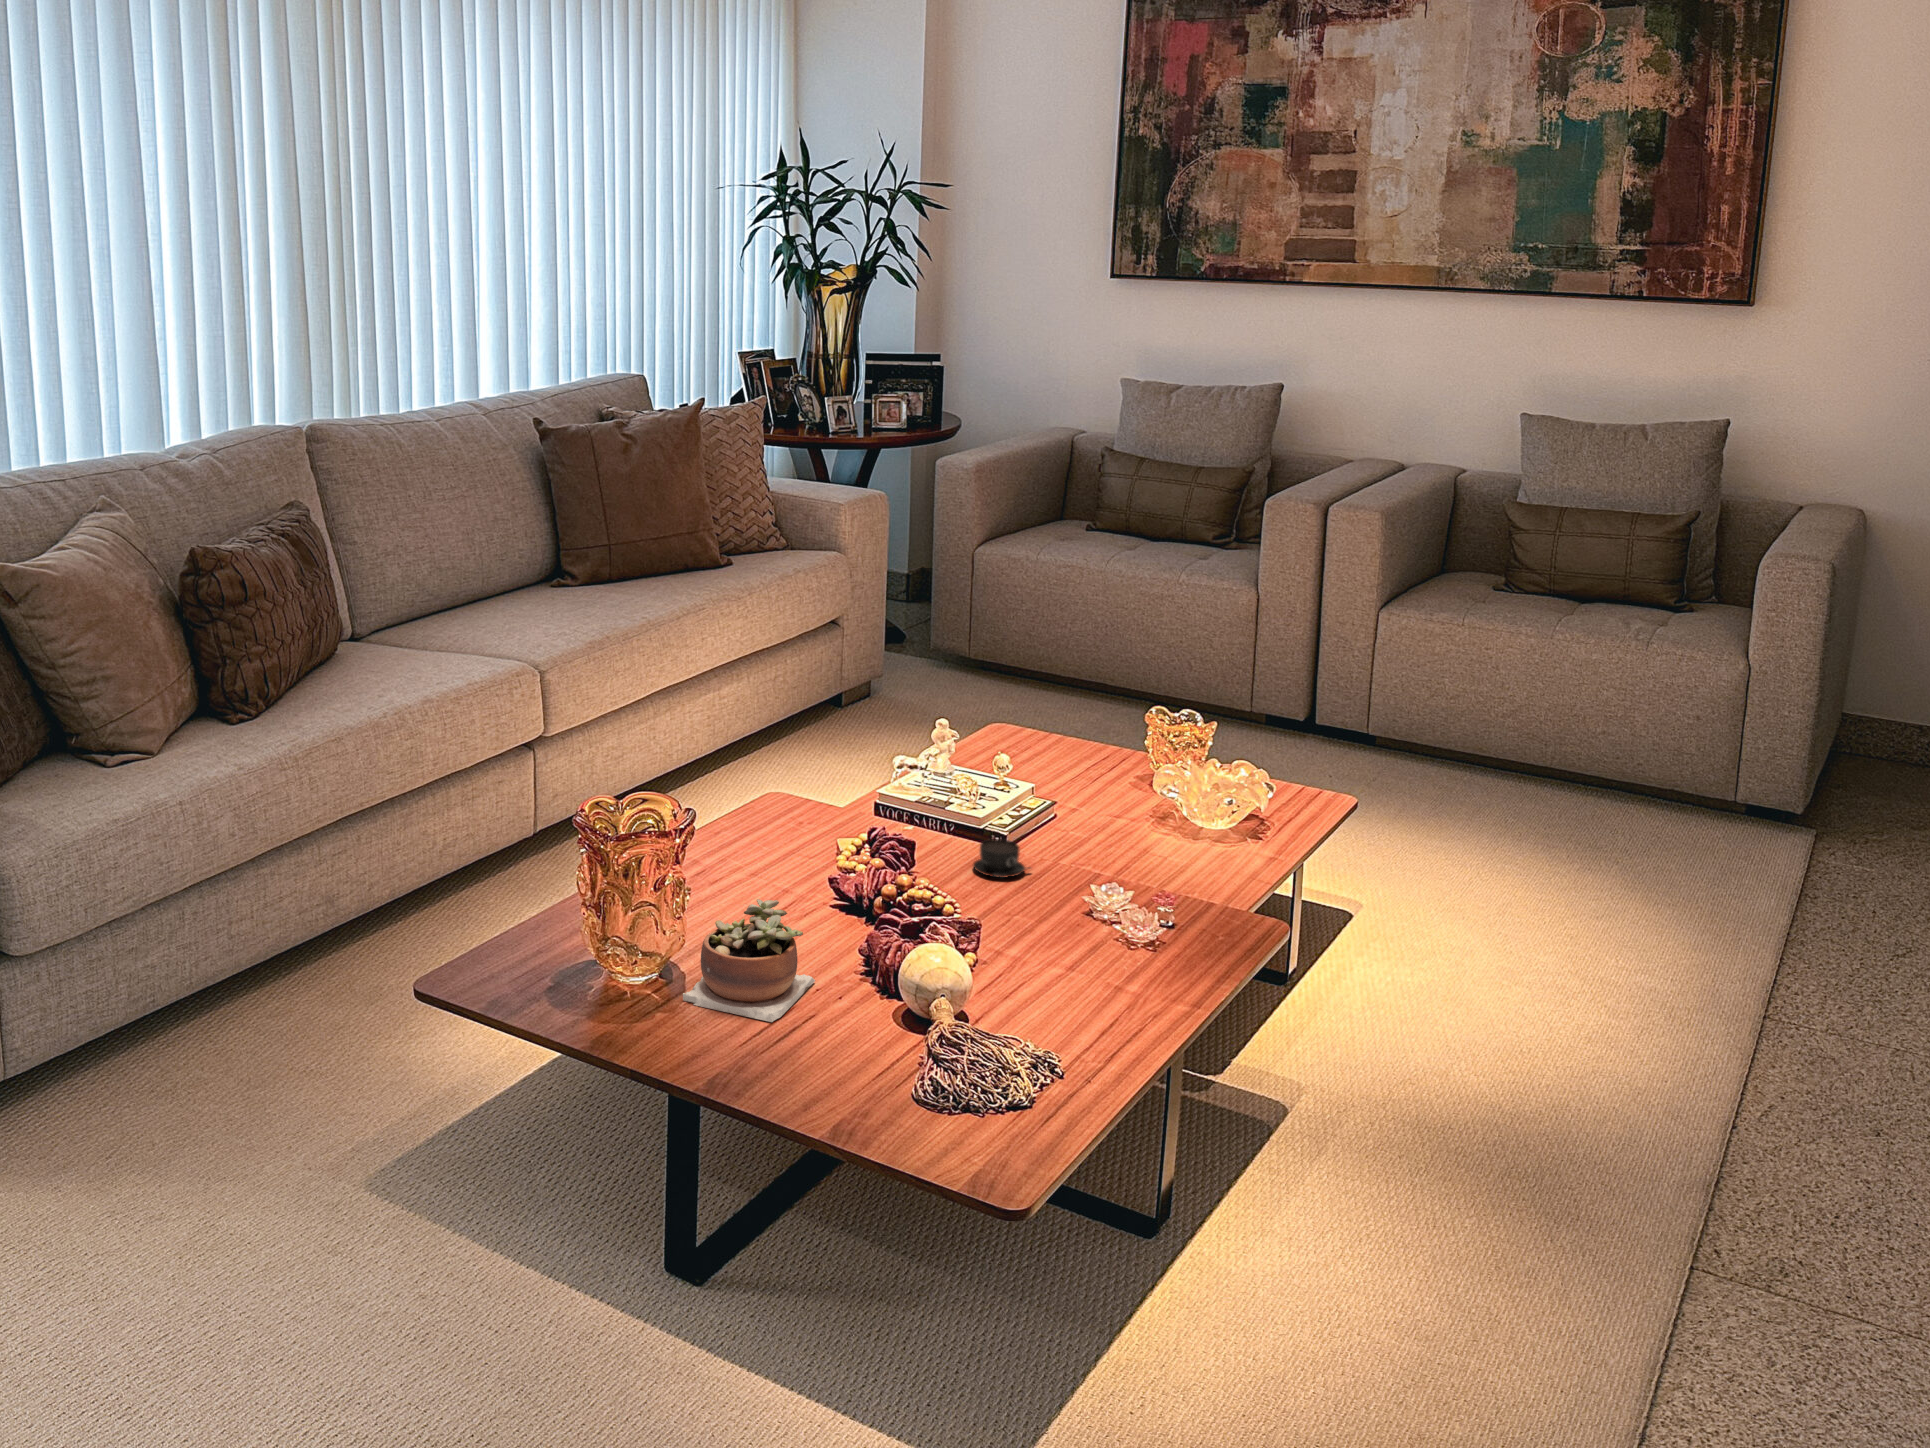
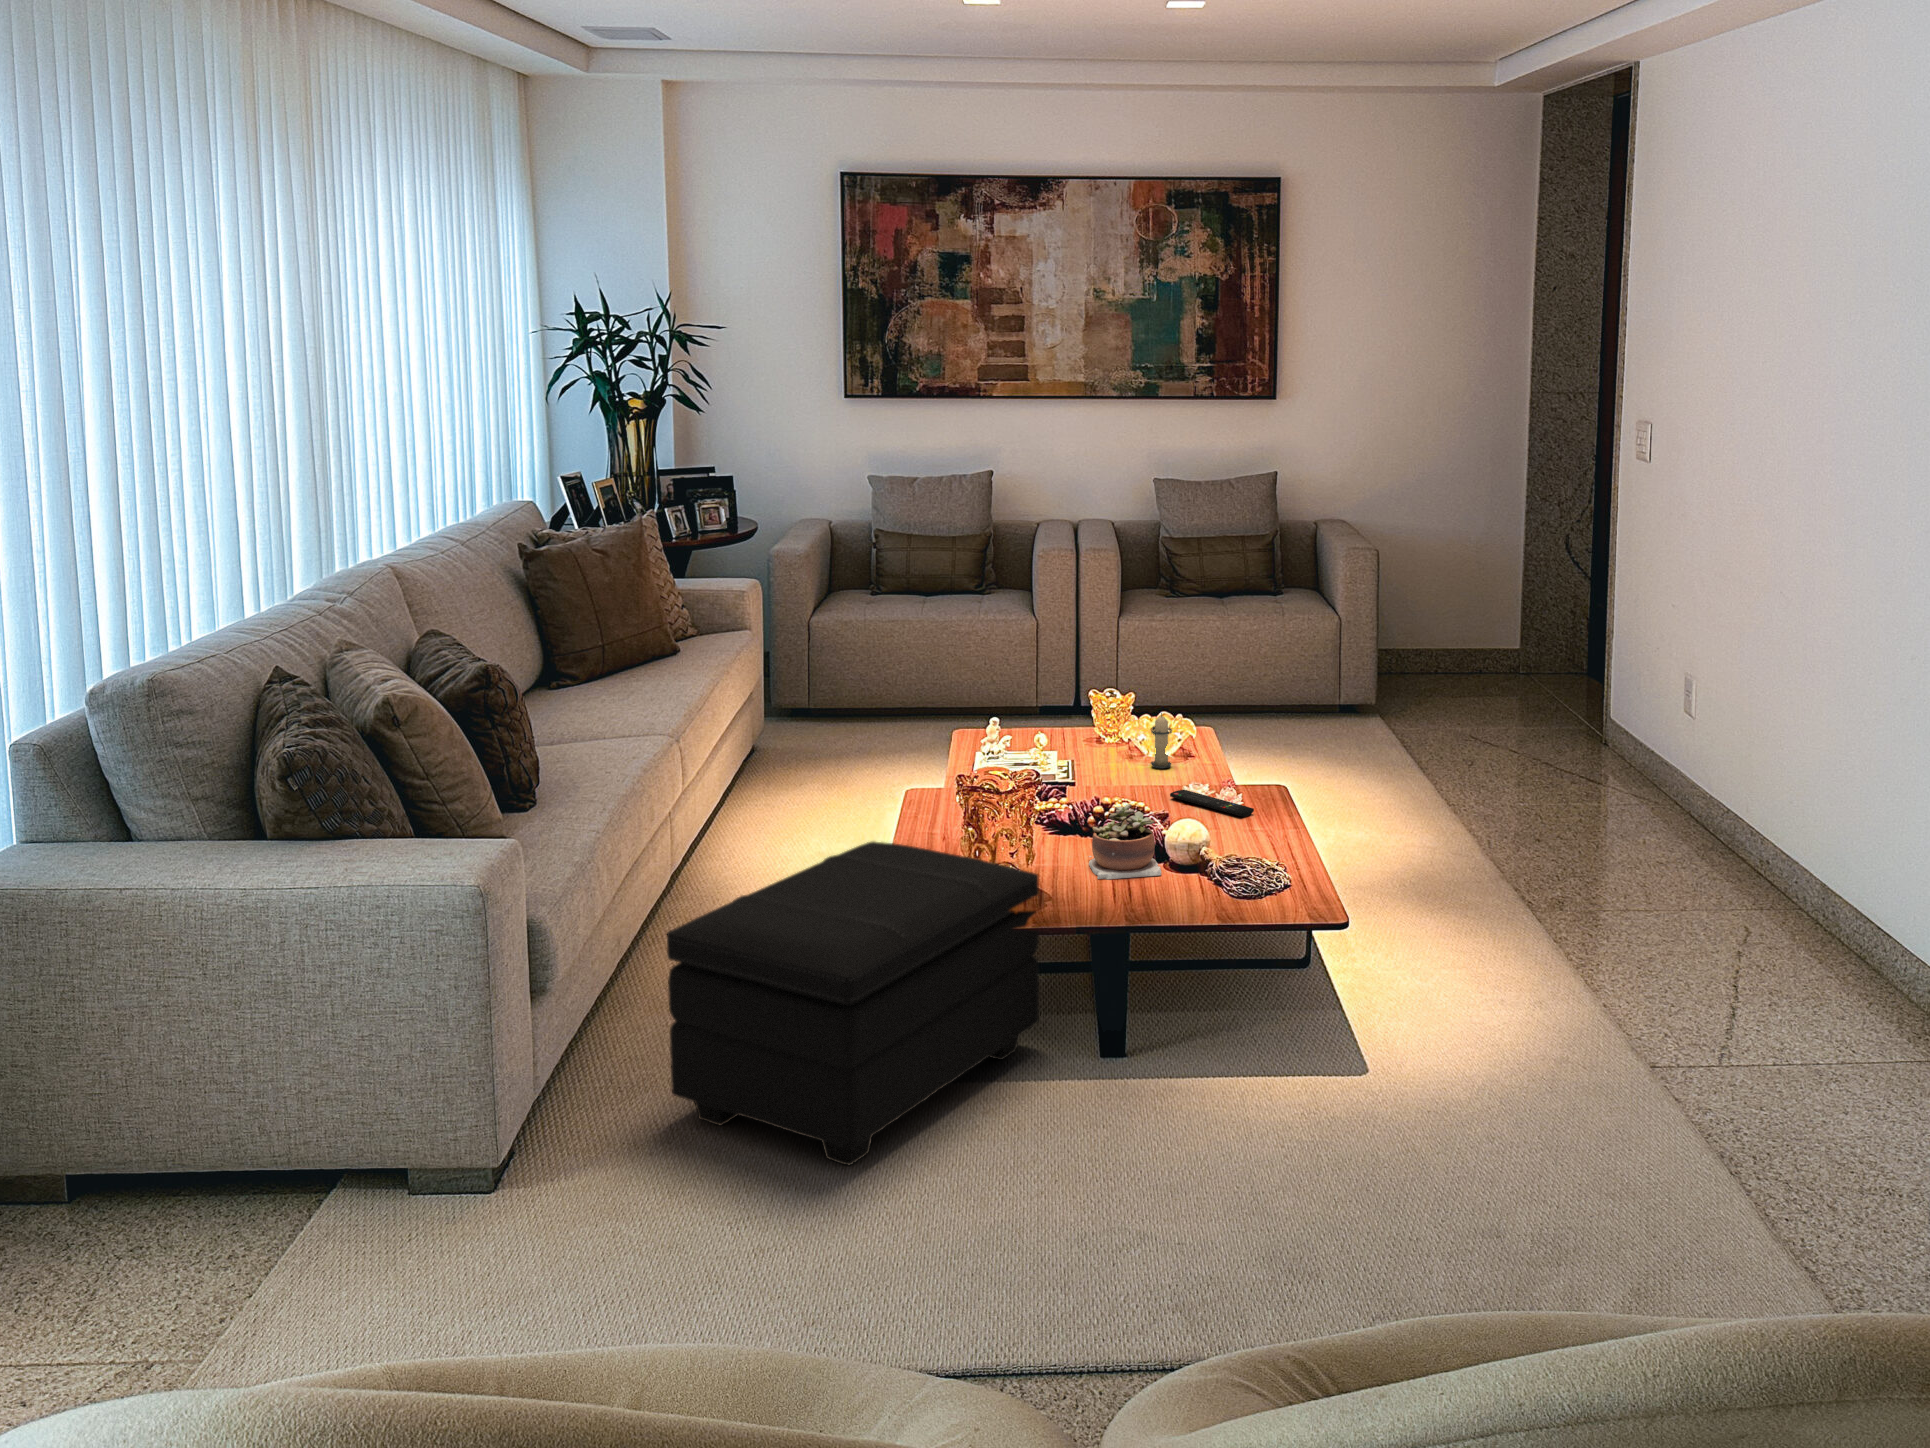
candle: none [1064,766,1107,852] -> present [1151,713,1172,768]
teacup: present [973,839,1026,878] -> none [1123,767,1159,790]
footstool: none [88,862,579,1292] -> present [667,841,1039,1166]
remote control: none [1005,891,1083,961] -> present [1170,790,1254,817]

